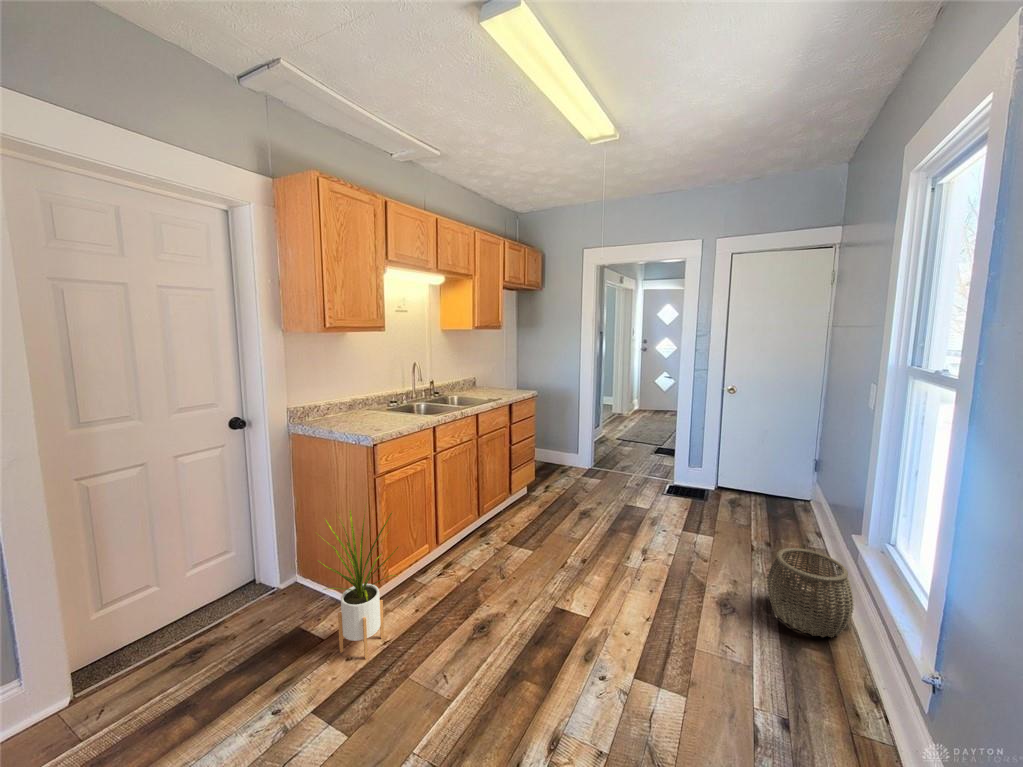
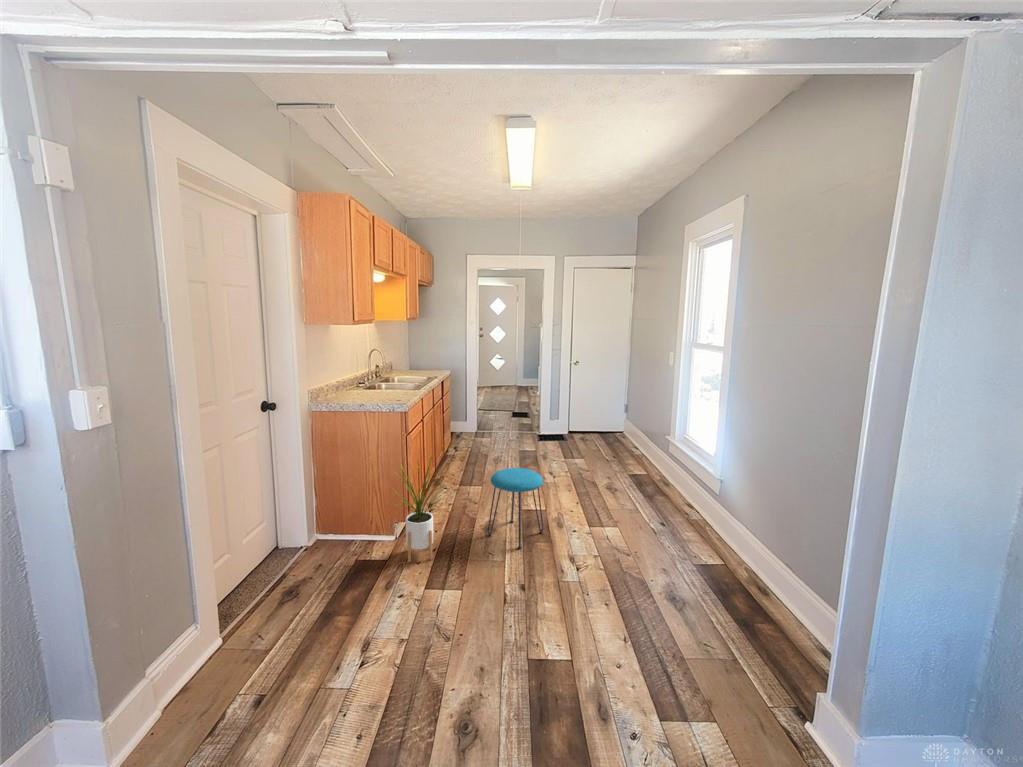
stool: none [465,547,547,685] -> present [487,468,544,549]
woven basket: present [767,548,854,637] -> none [630,449,671,491]

